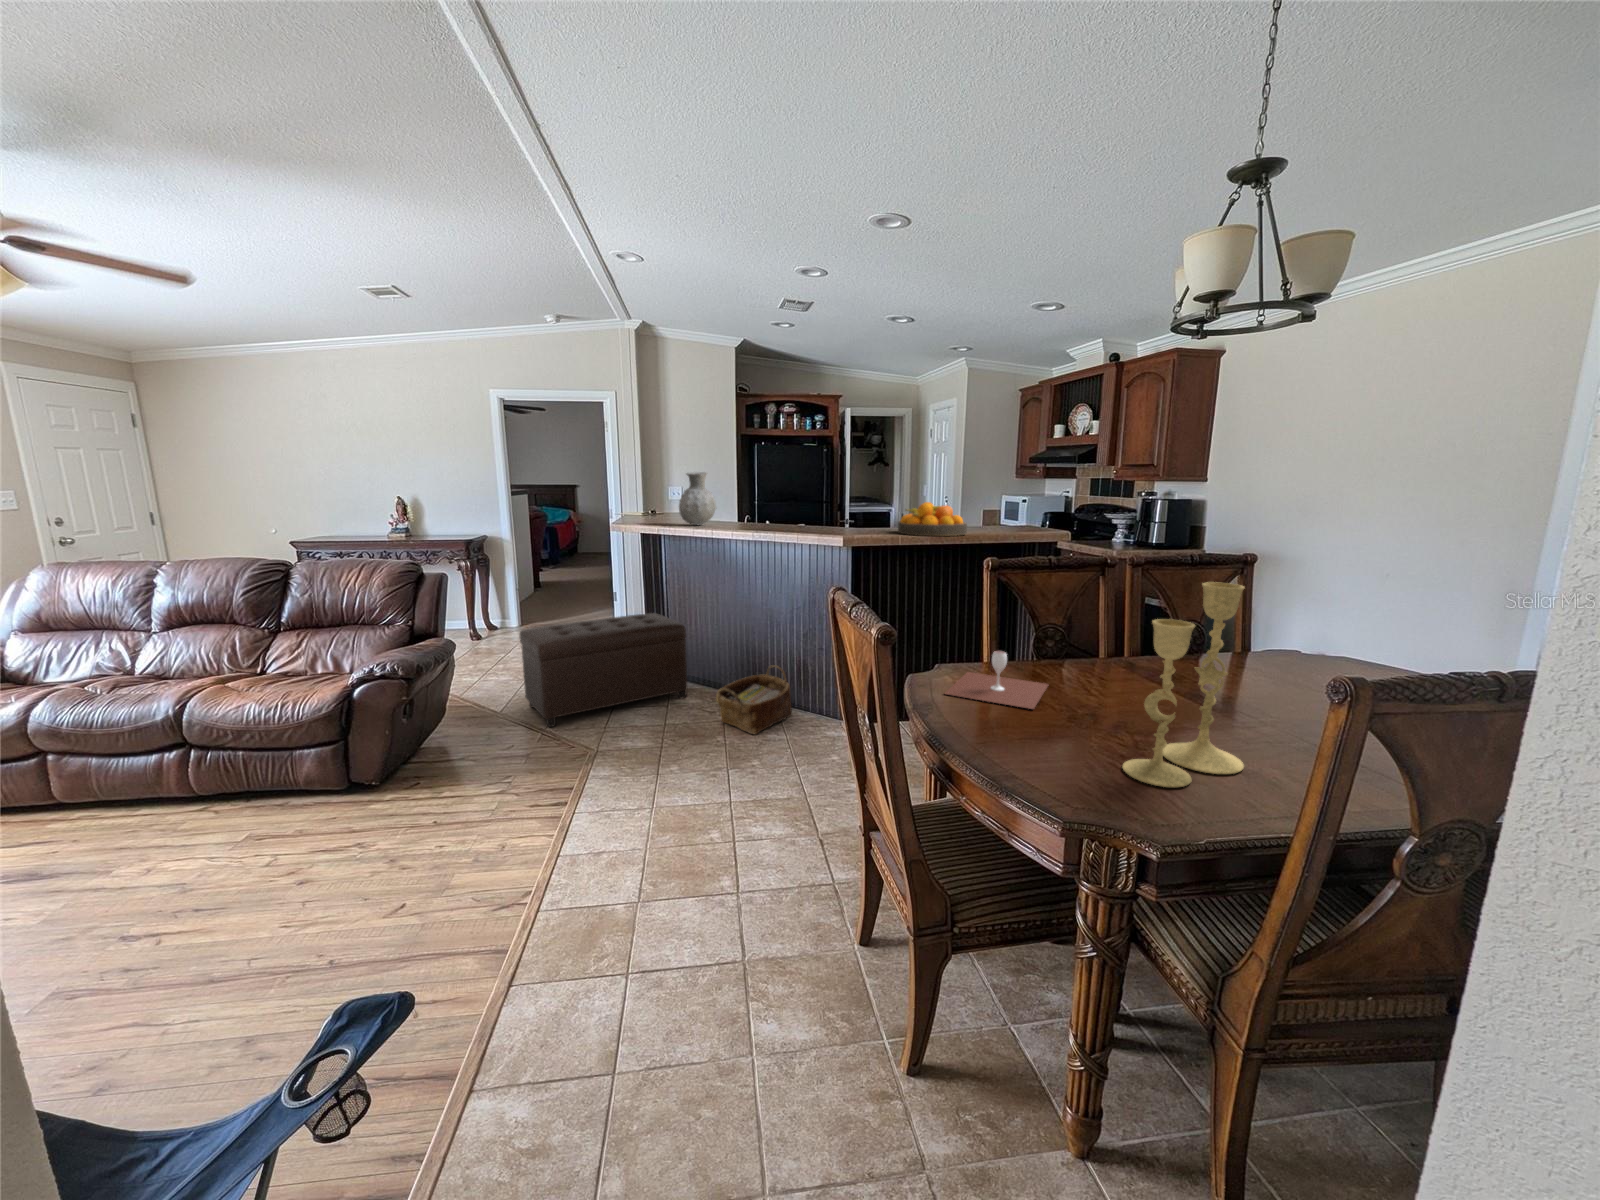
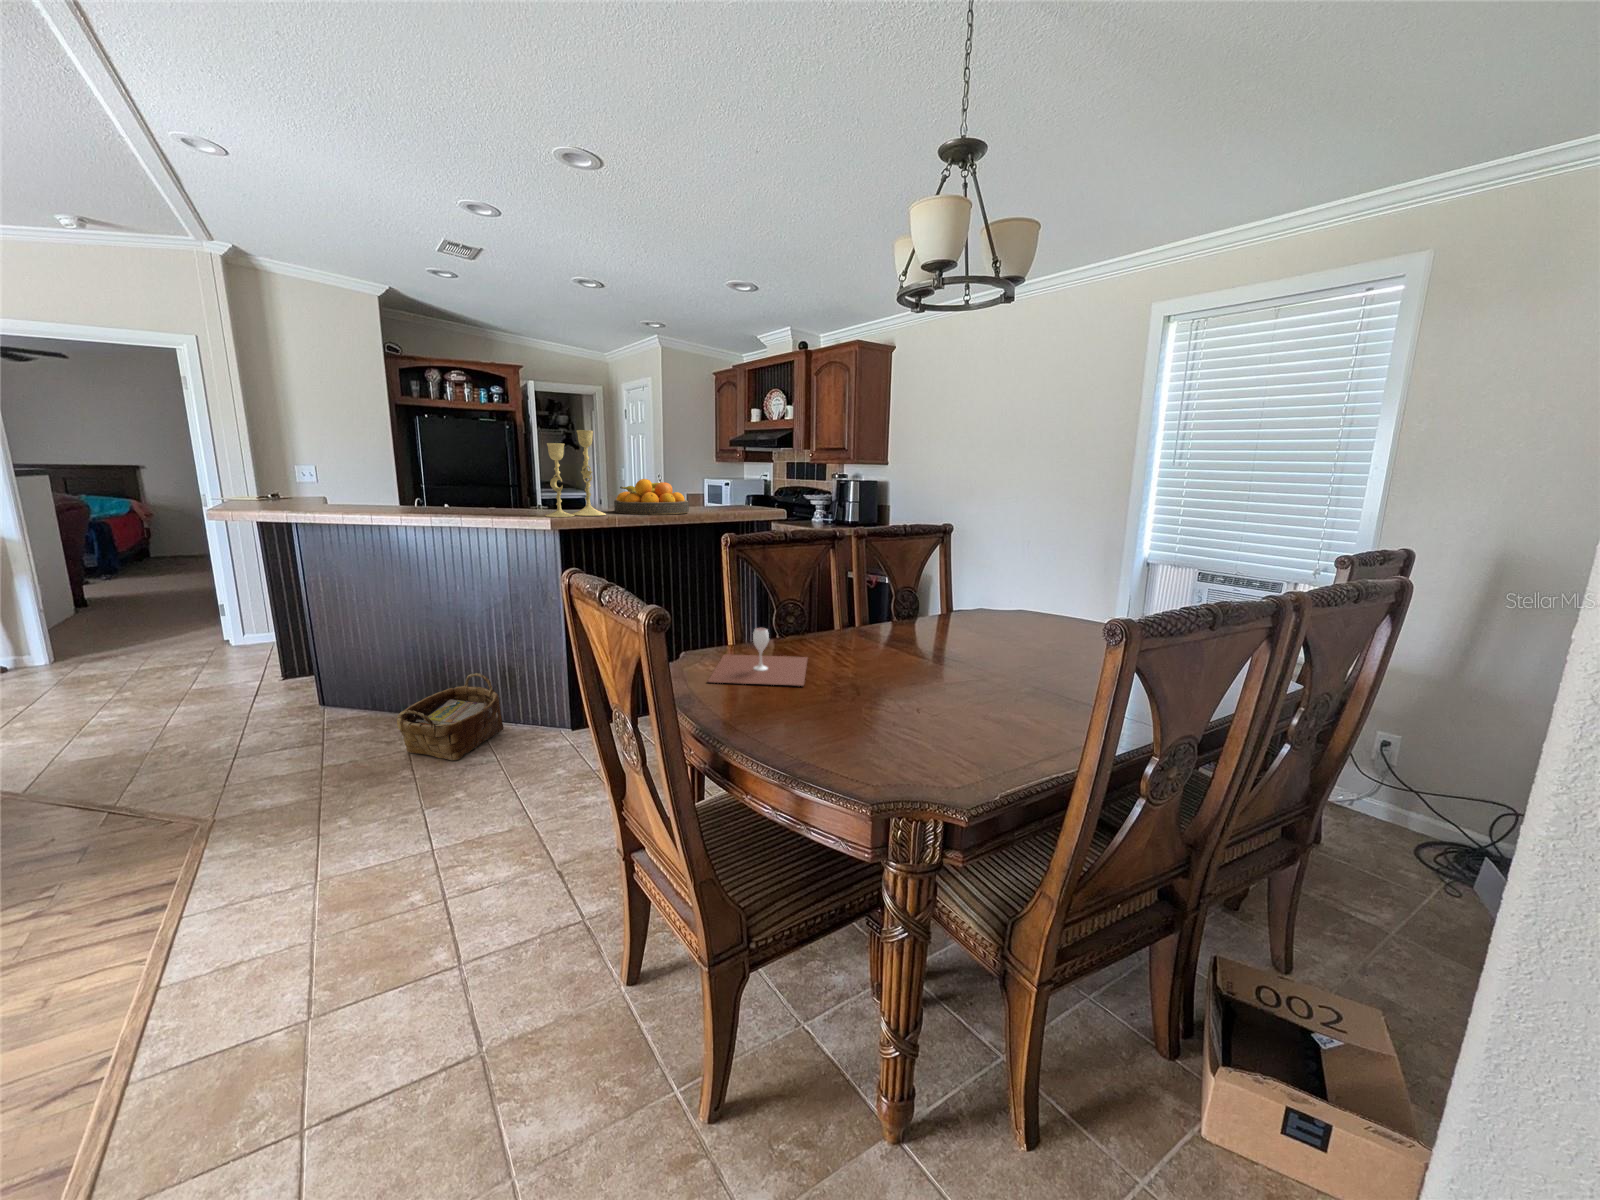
vase: present [679,472,716,525] -> none [315,438,375,508]
candlestick: present [1123,582,1244,787] -> present [545,430,606,517]
ottoman: present [520,613,687,727] -> none [35,626,352,808]

